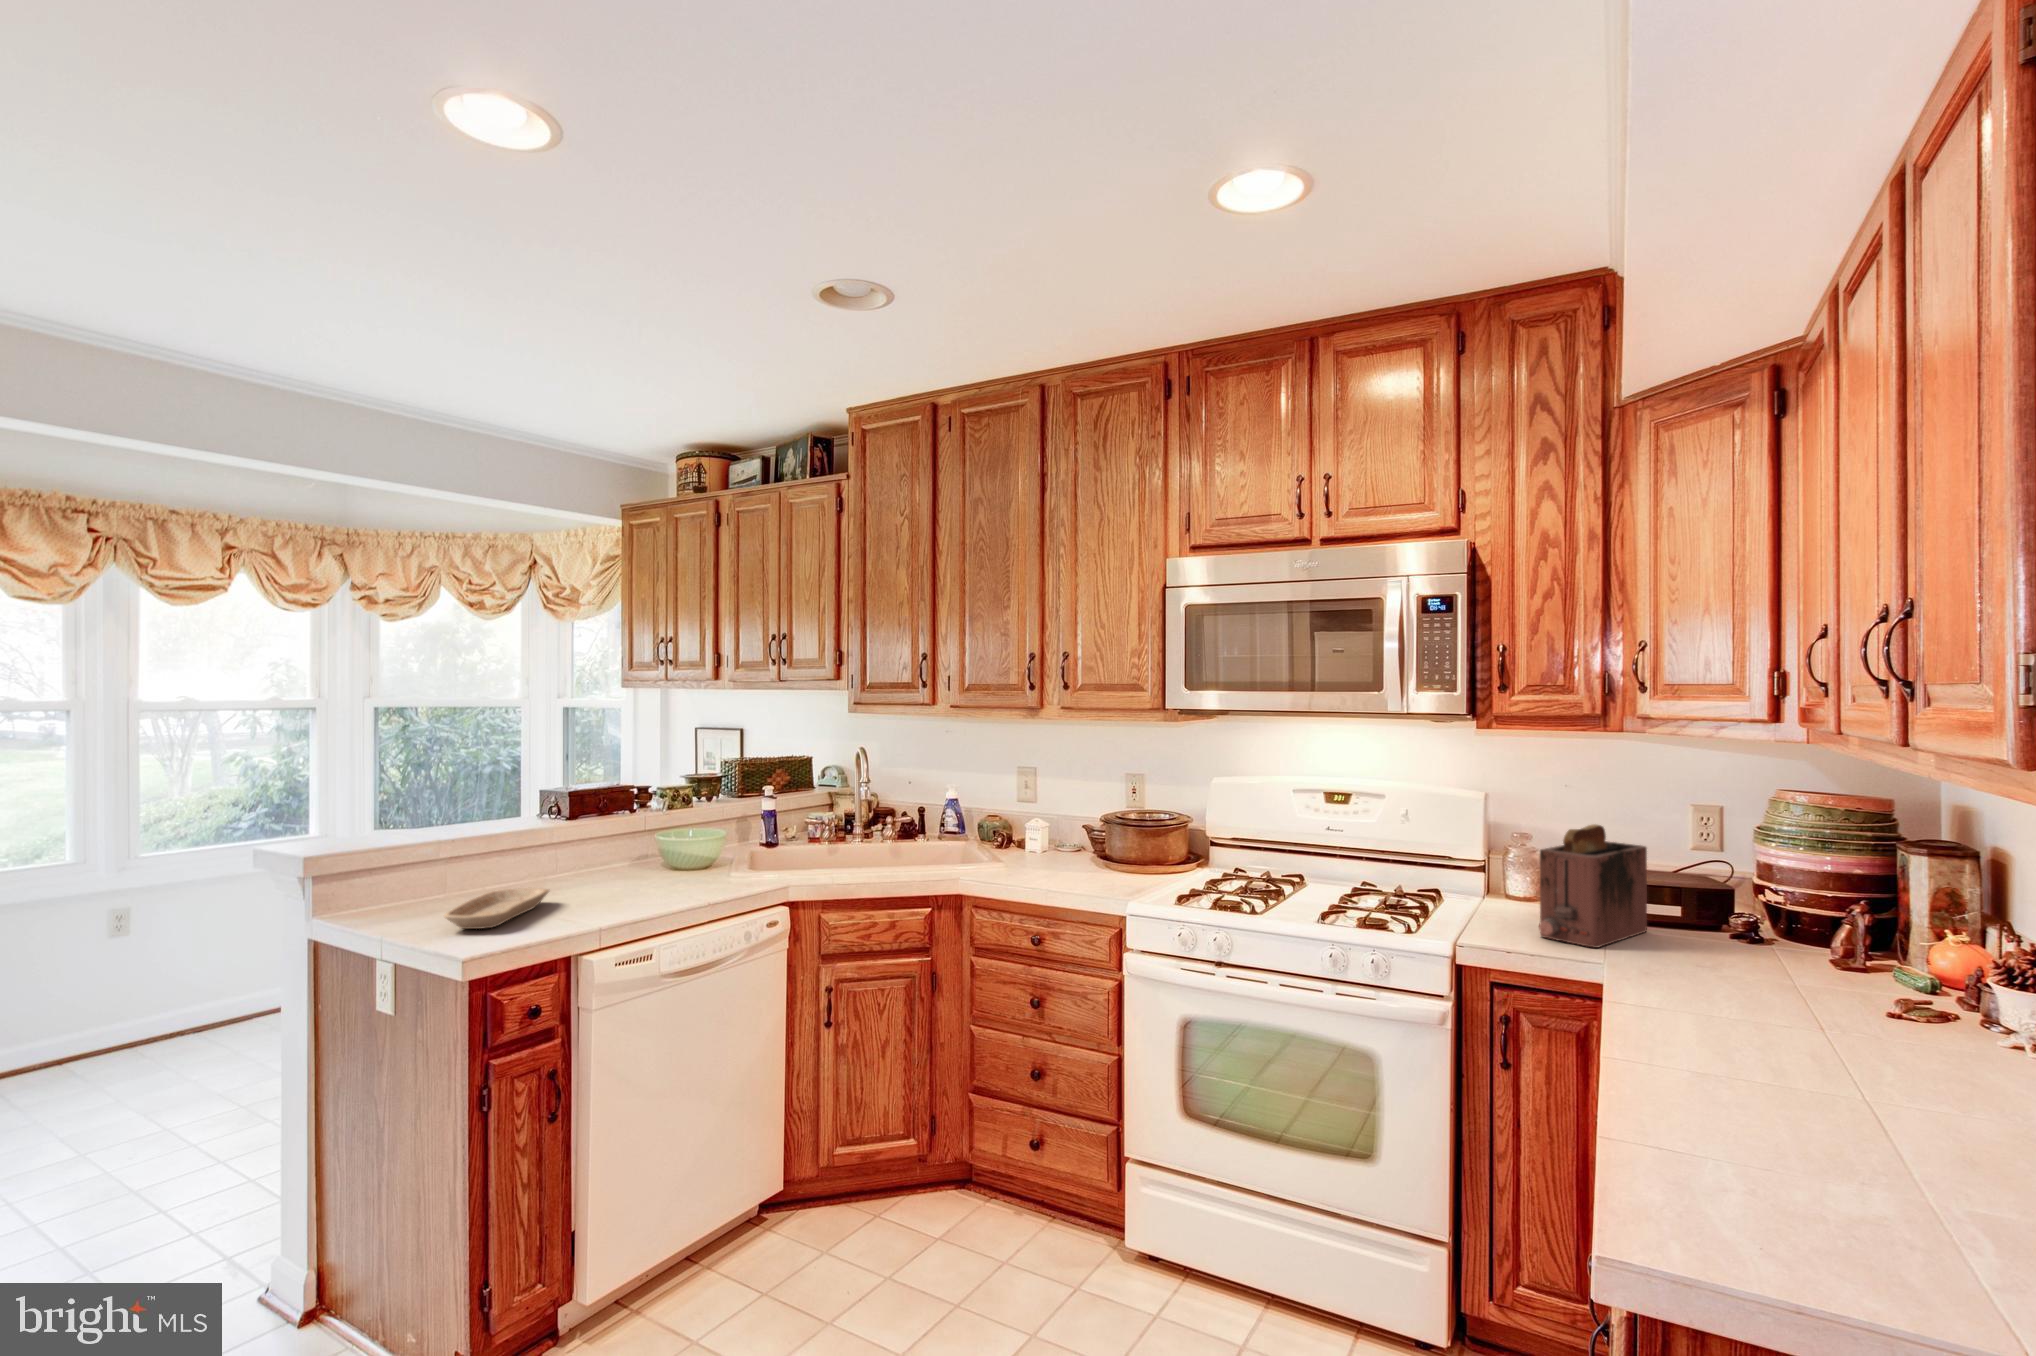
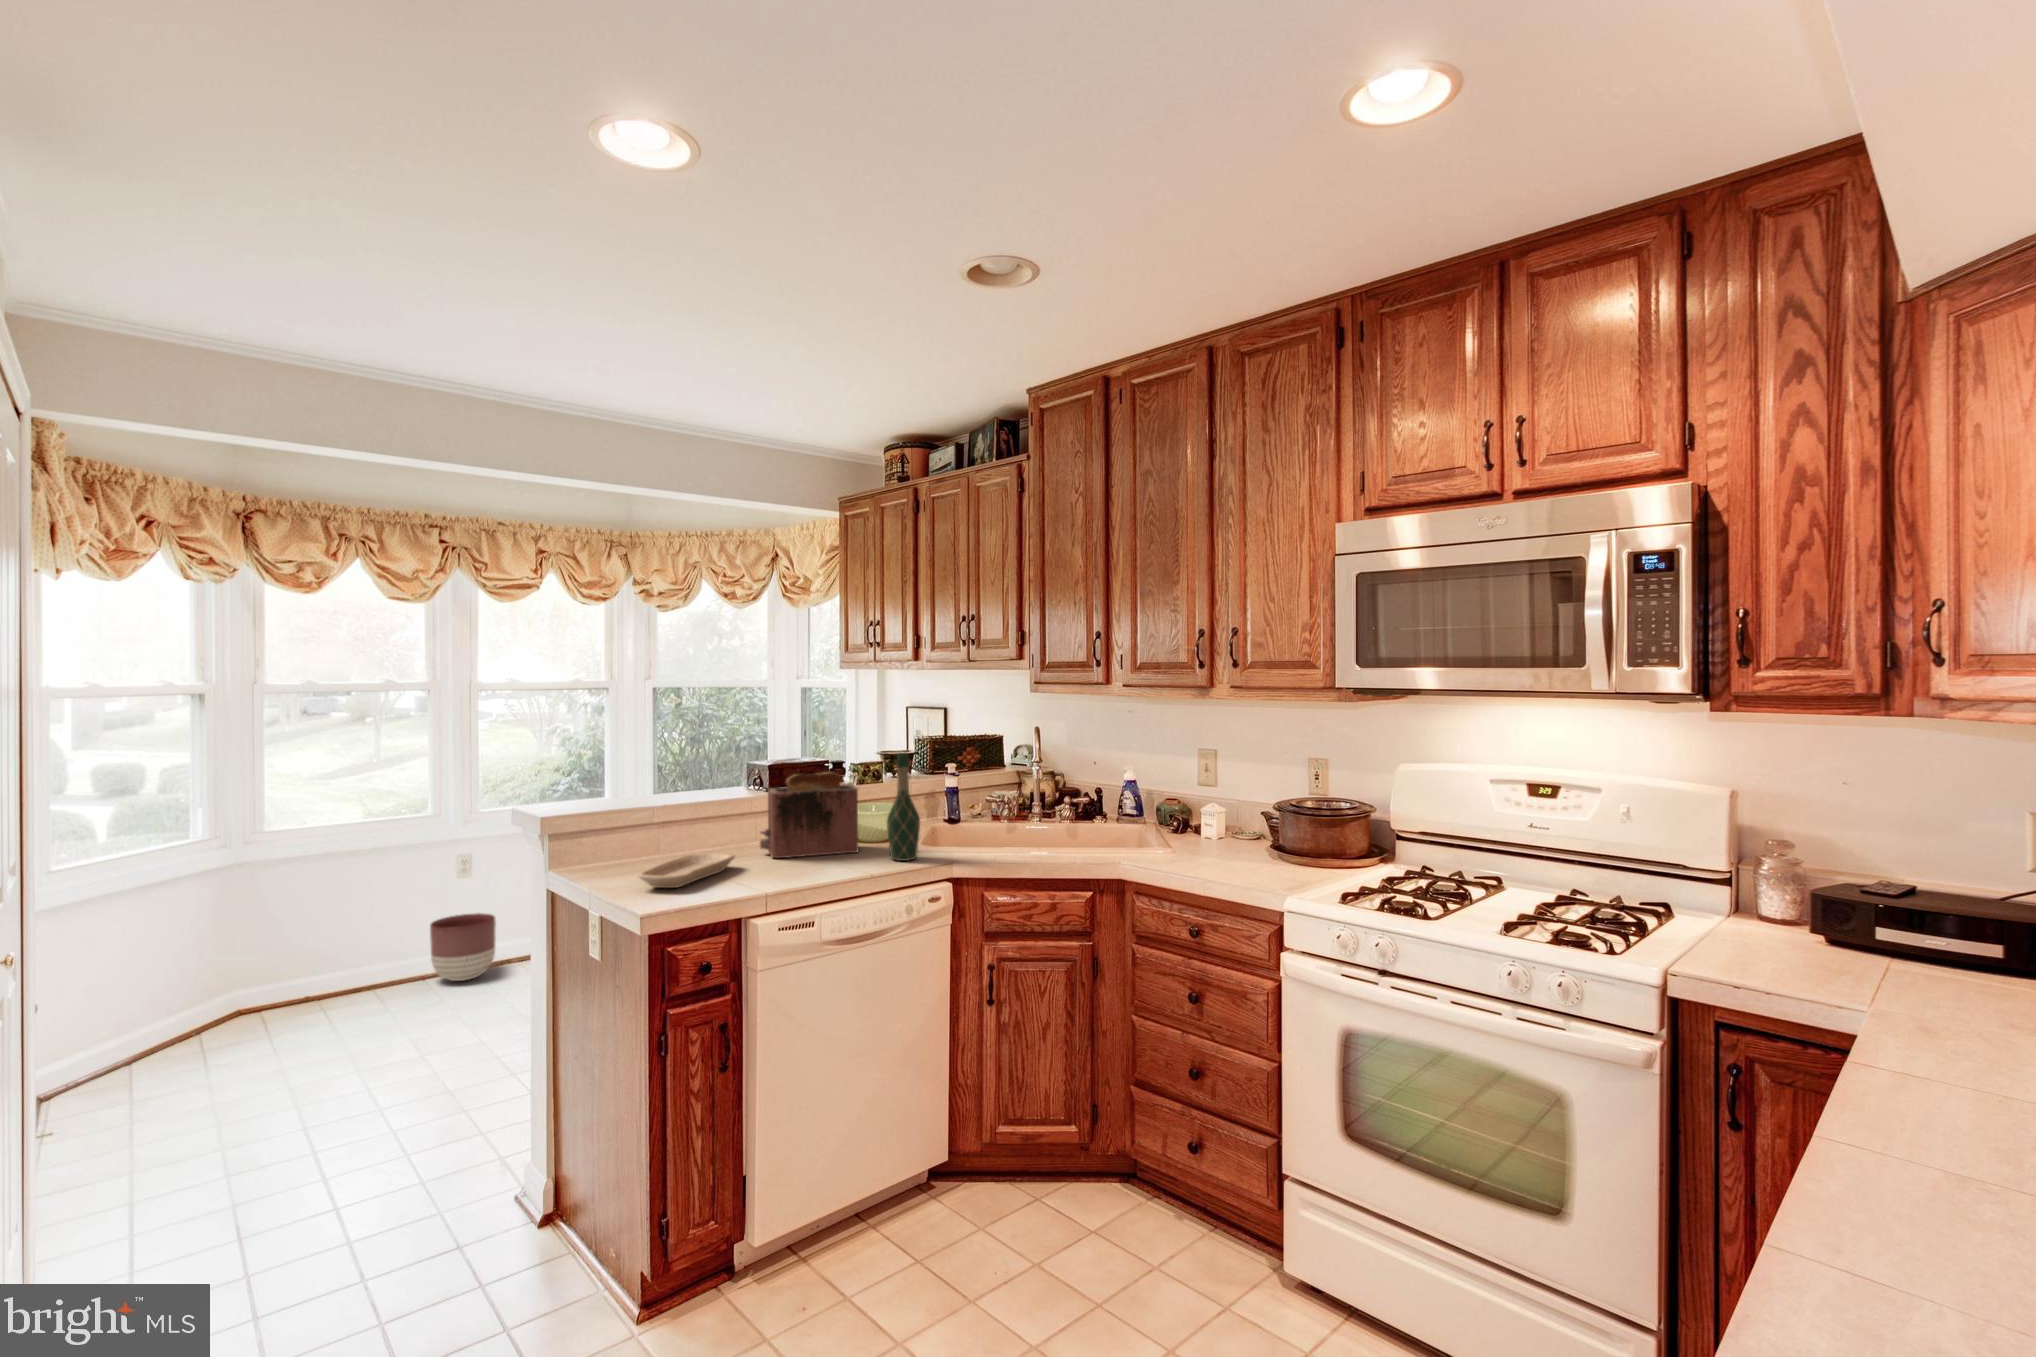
wine bottle: none [719,775,755,887] -> present [887,753,920,861]
toaster: present [1539,824,1647,948] -> present [760,772,858,858]
planter: none [66,980,161,1066] -> present [430,913,496,981]

